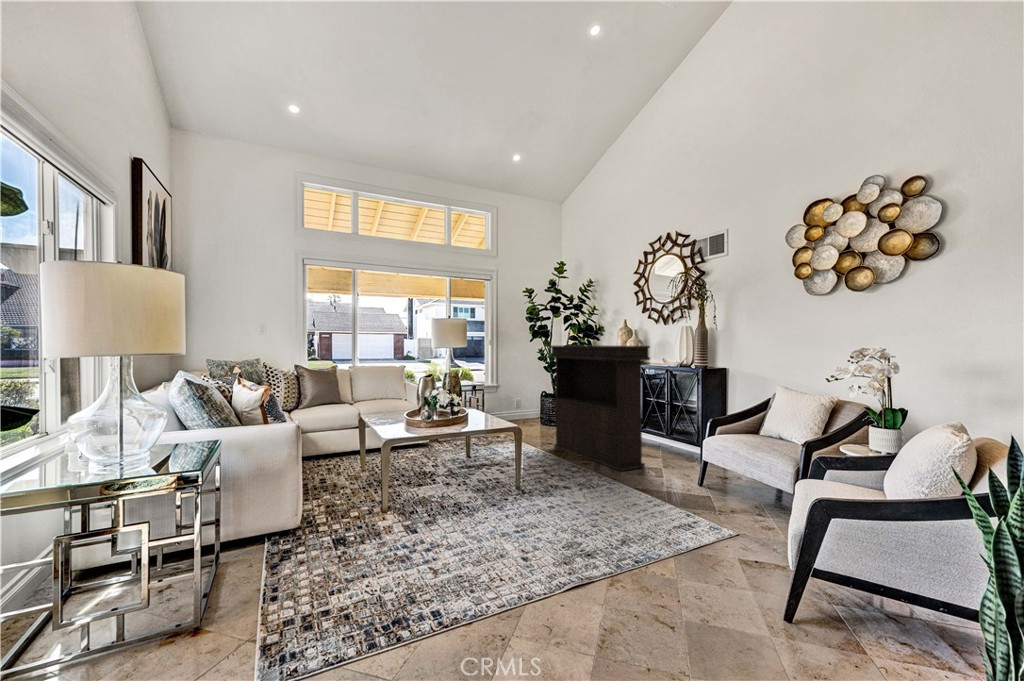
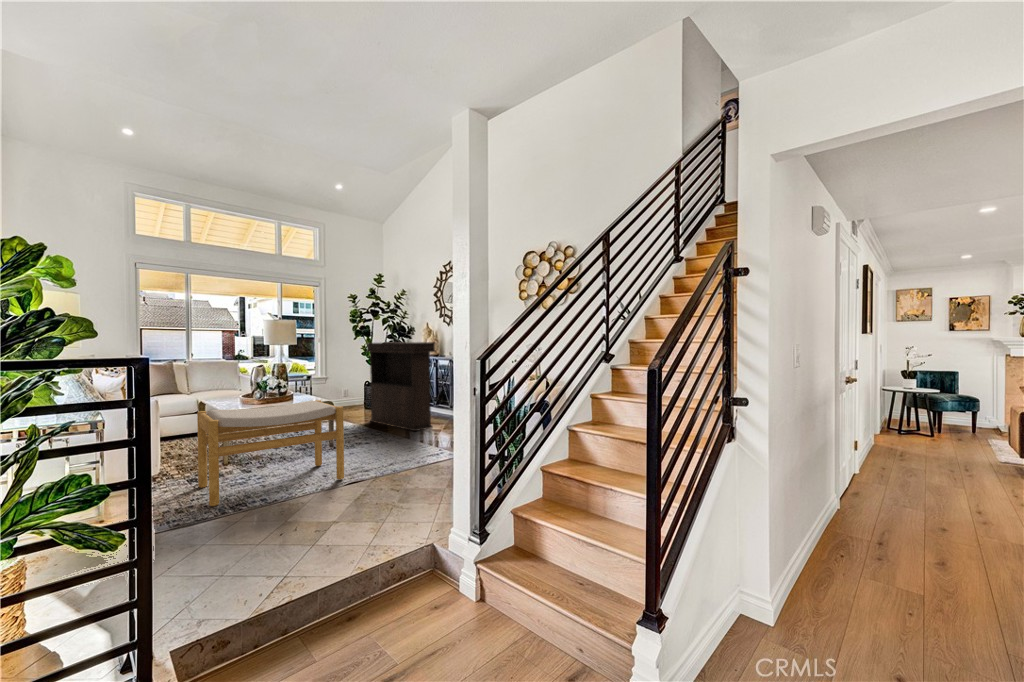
footstool: none [345,431,546,608] -> present [197,400,344,506]

